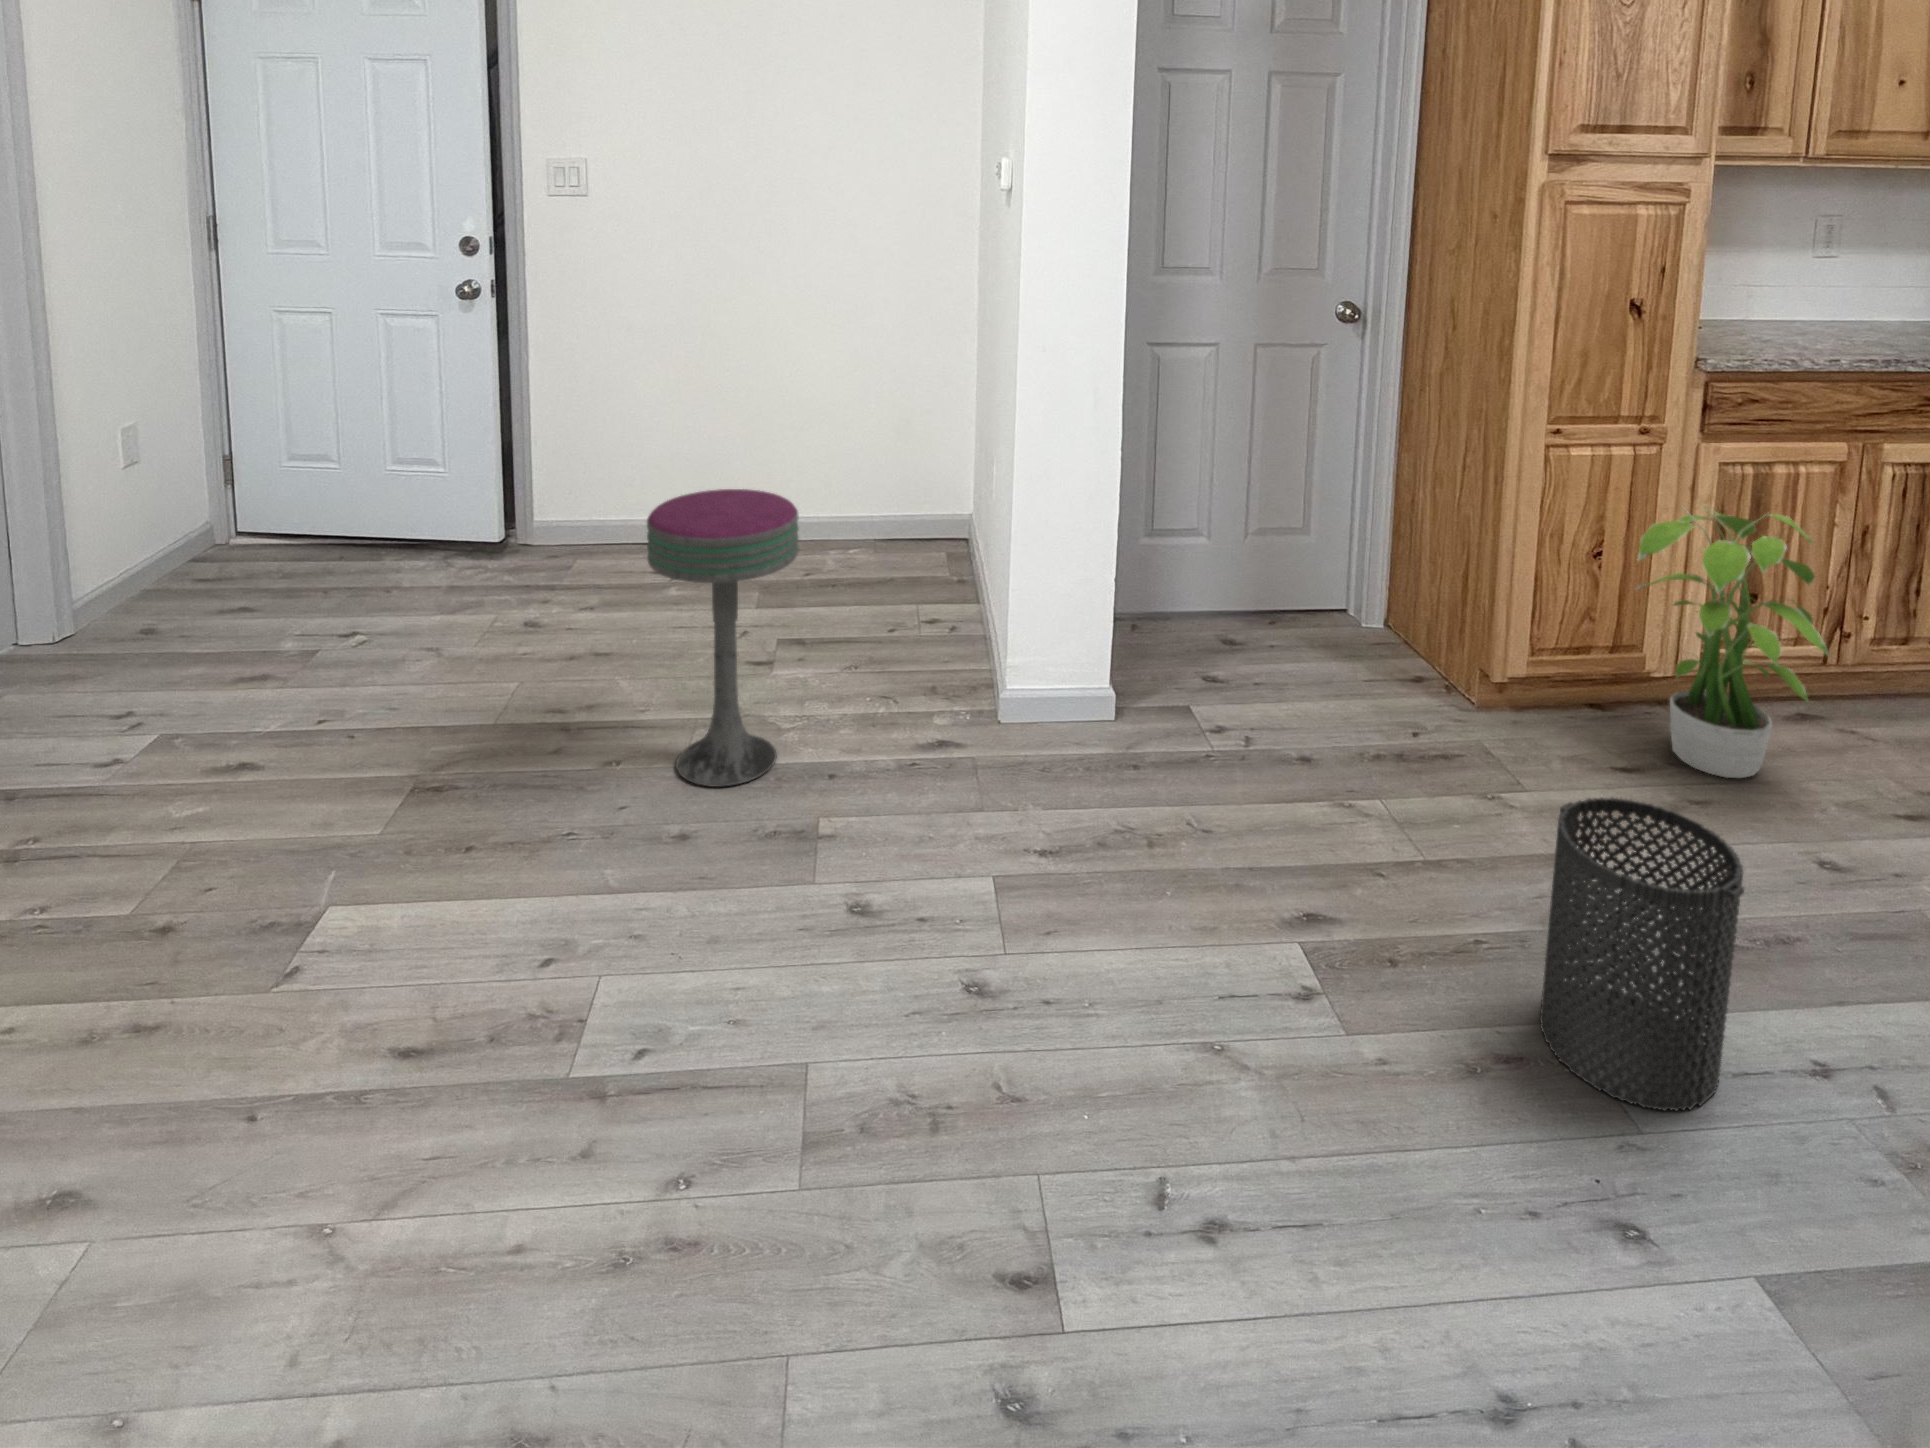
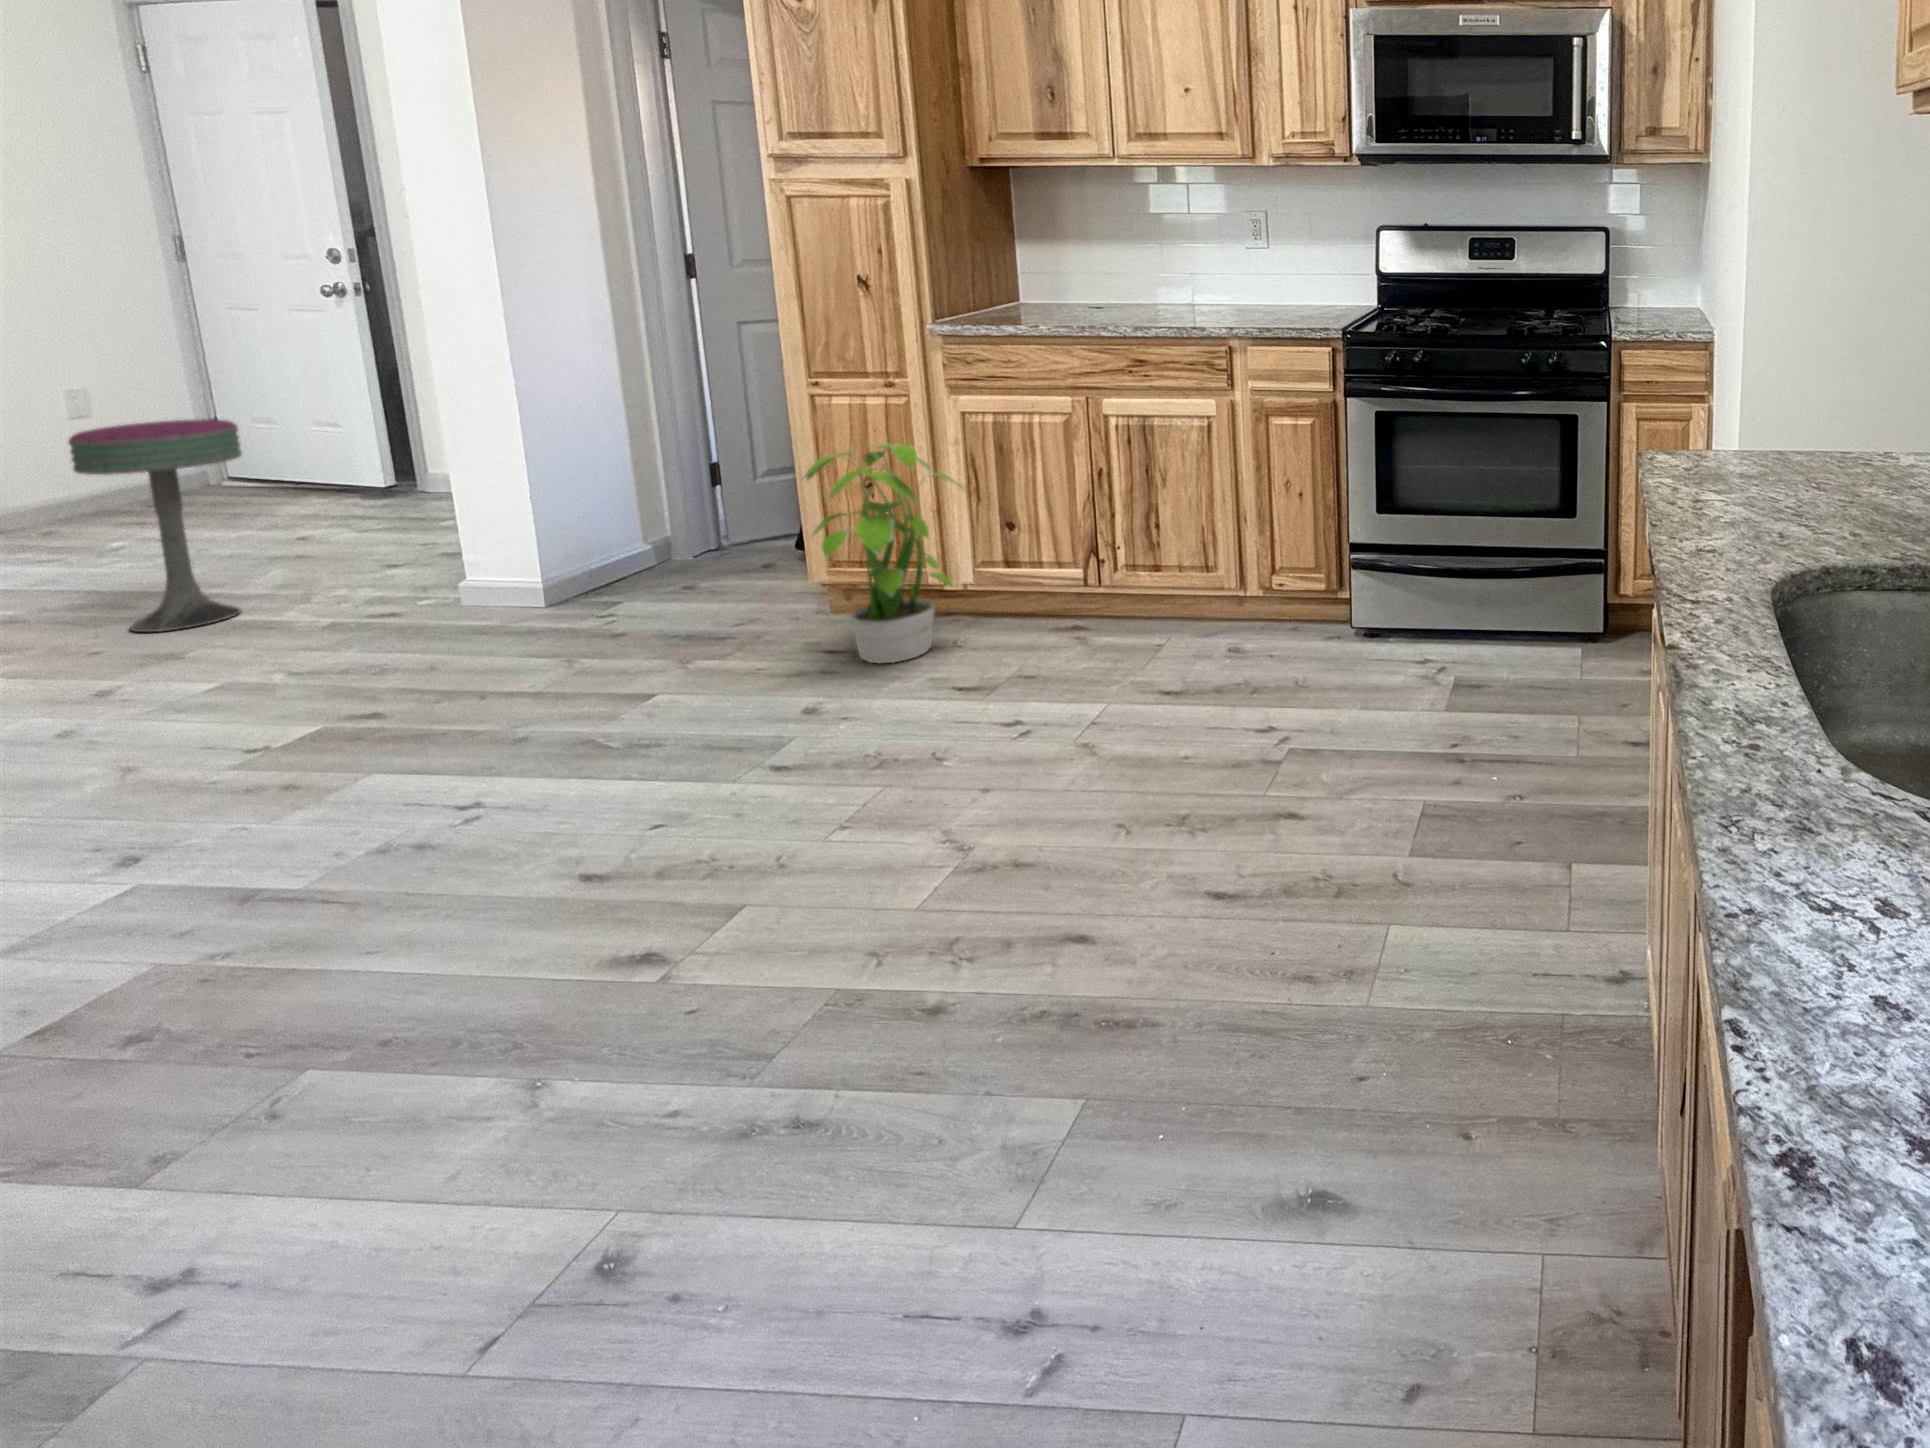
trash can: present [1540,797,1744,1111] -> none [215,608,412,815]

